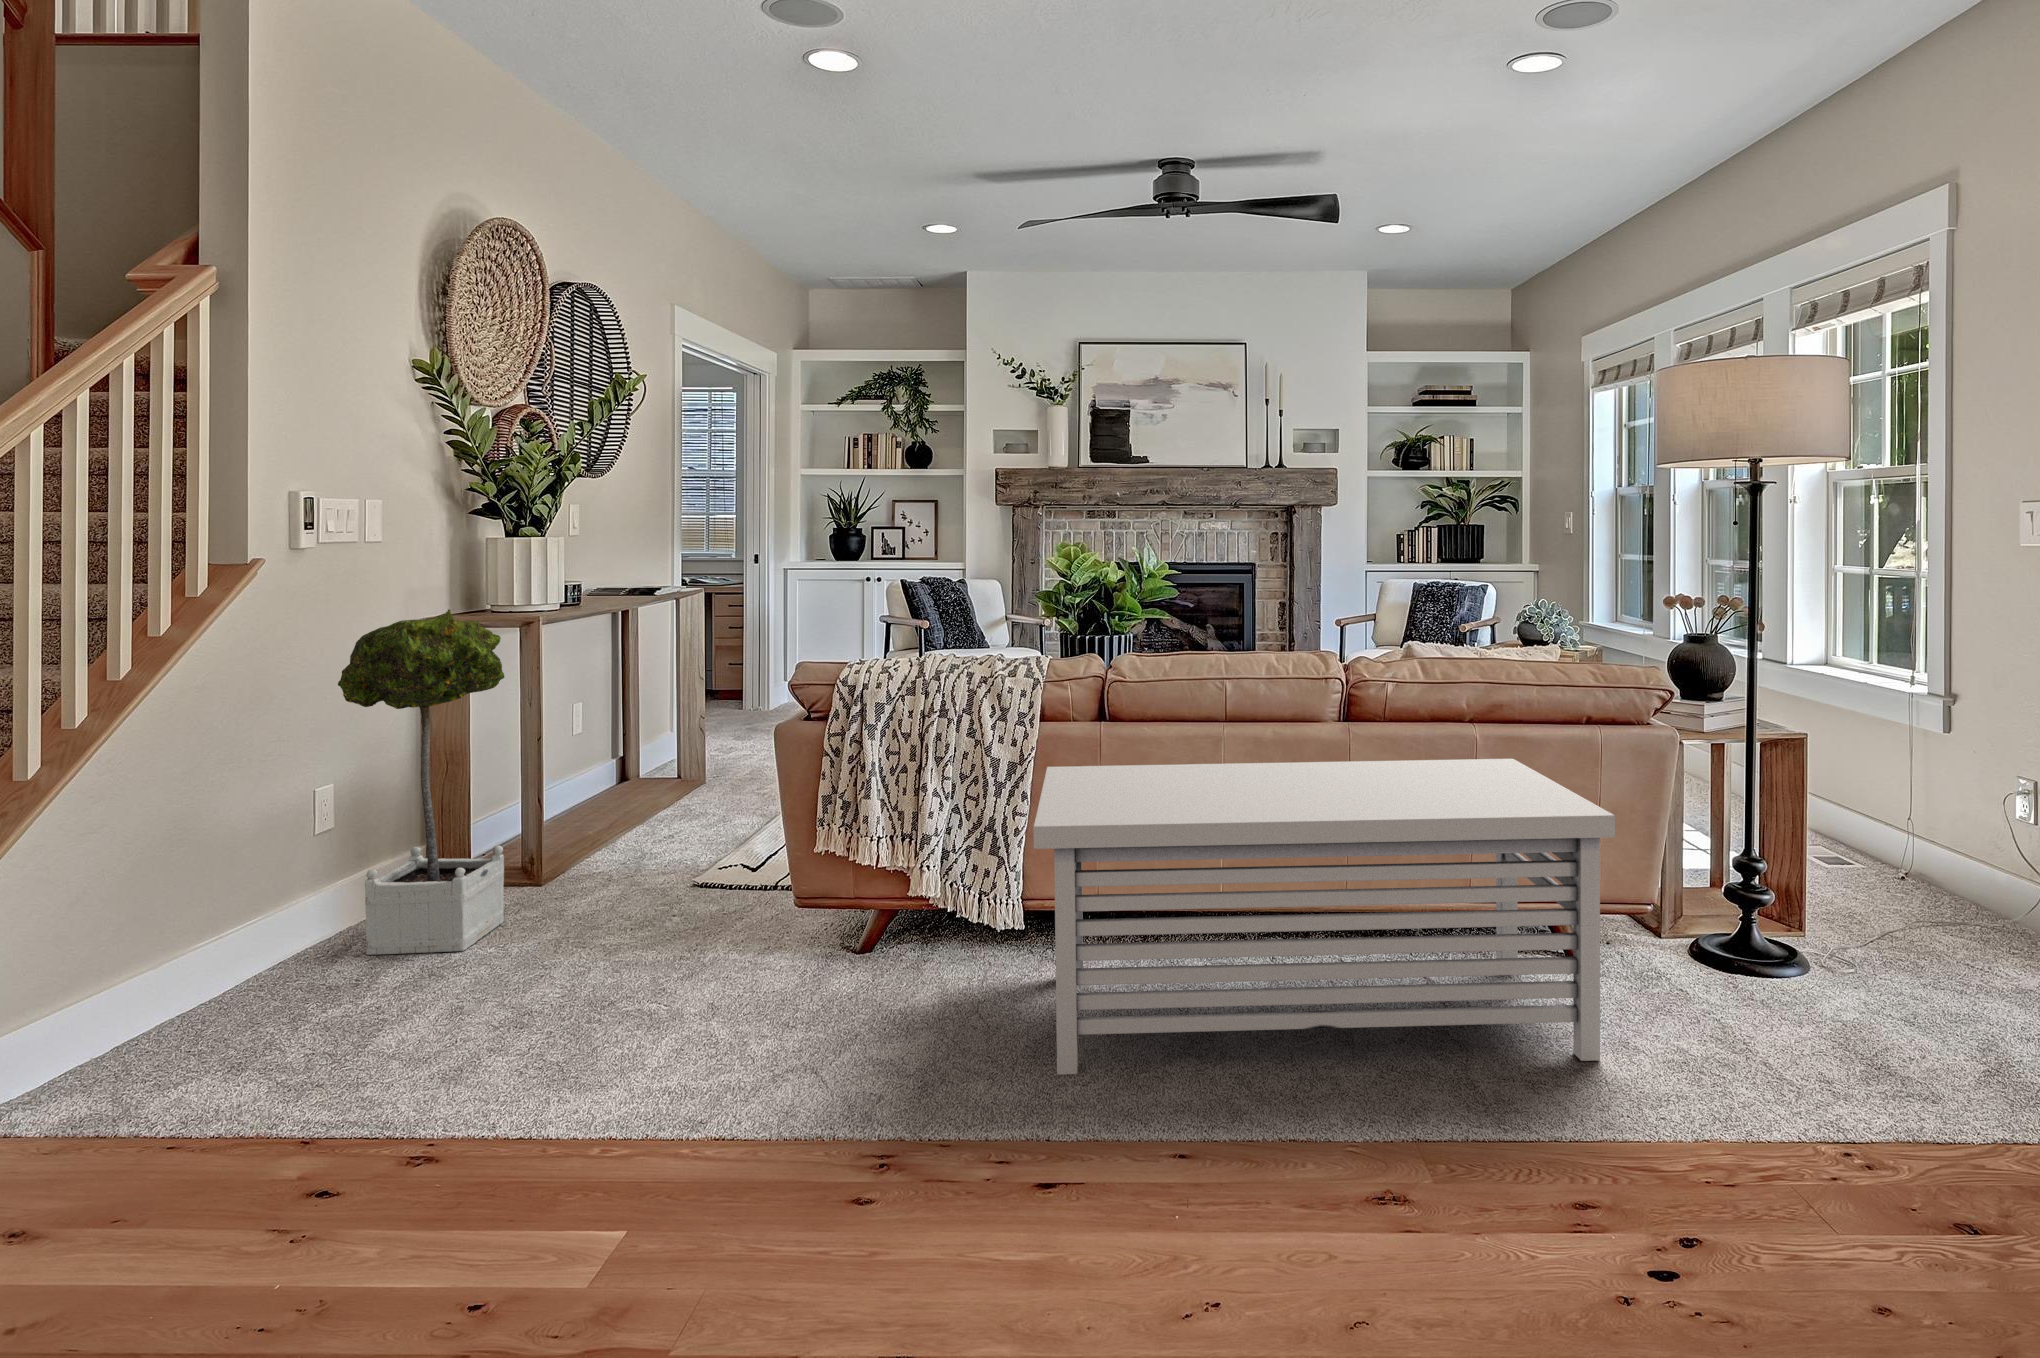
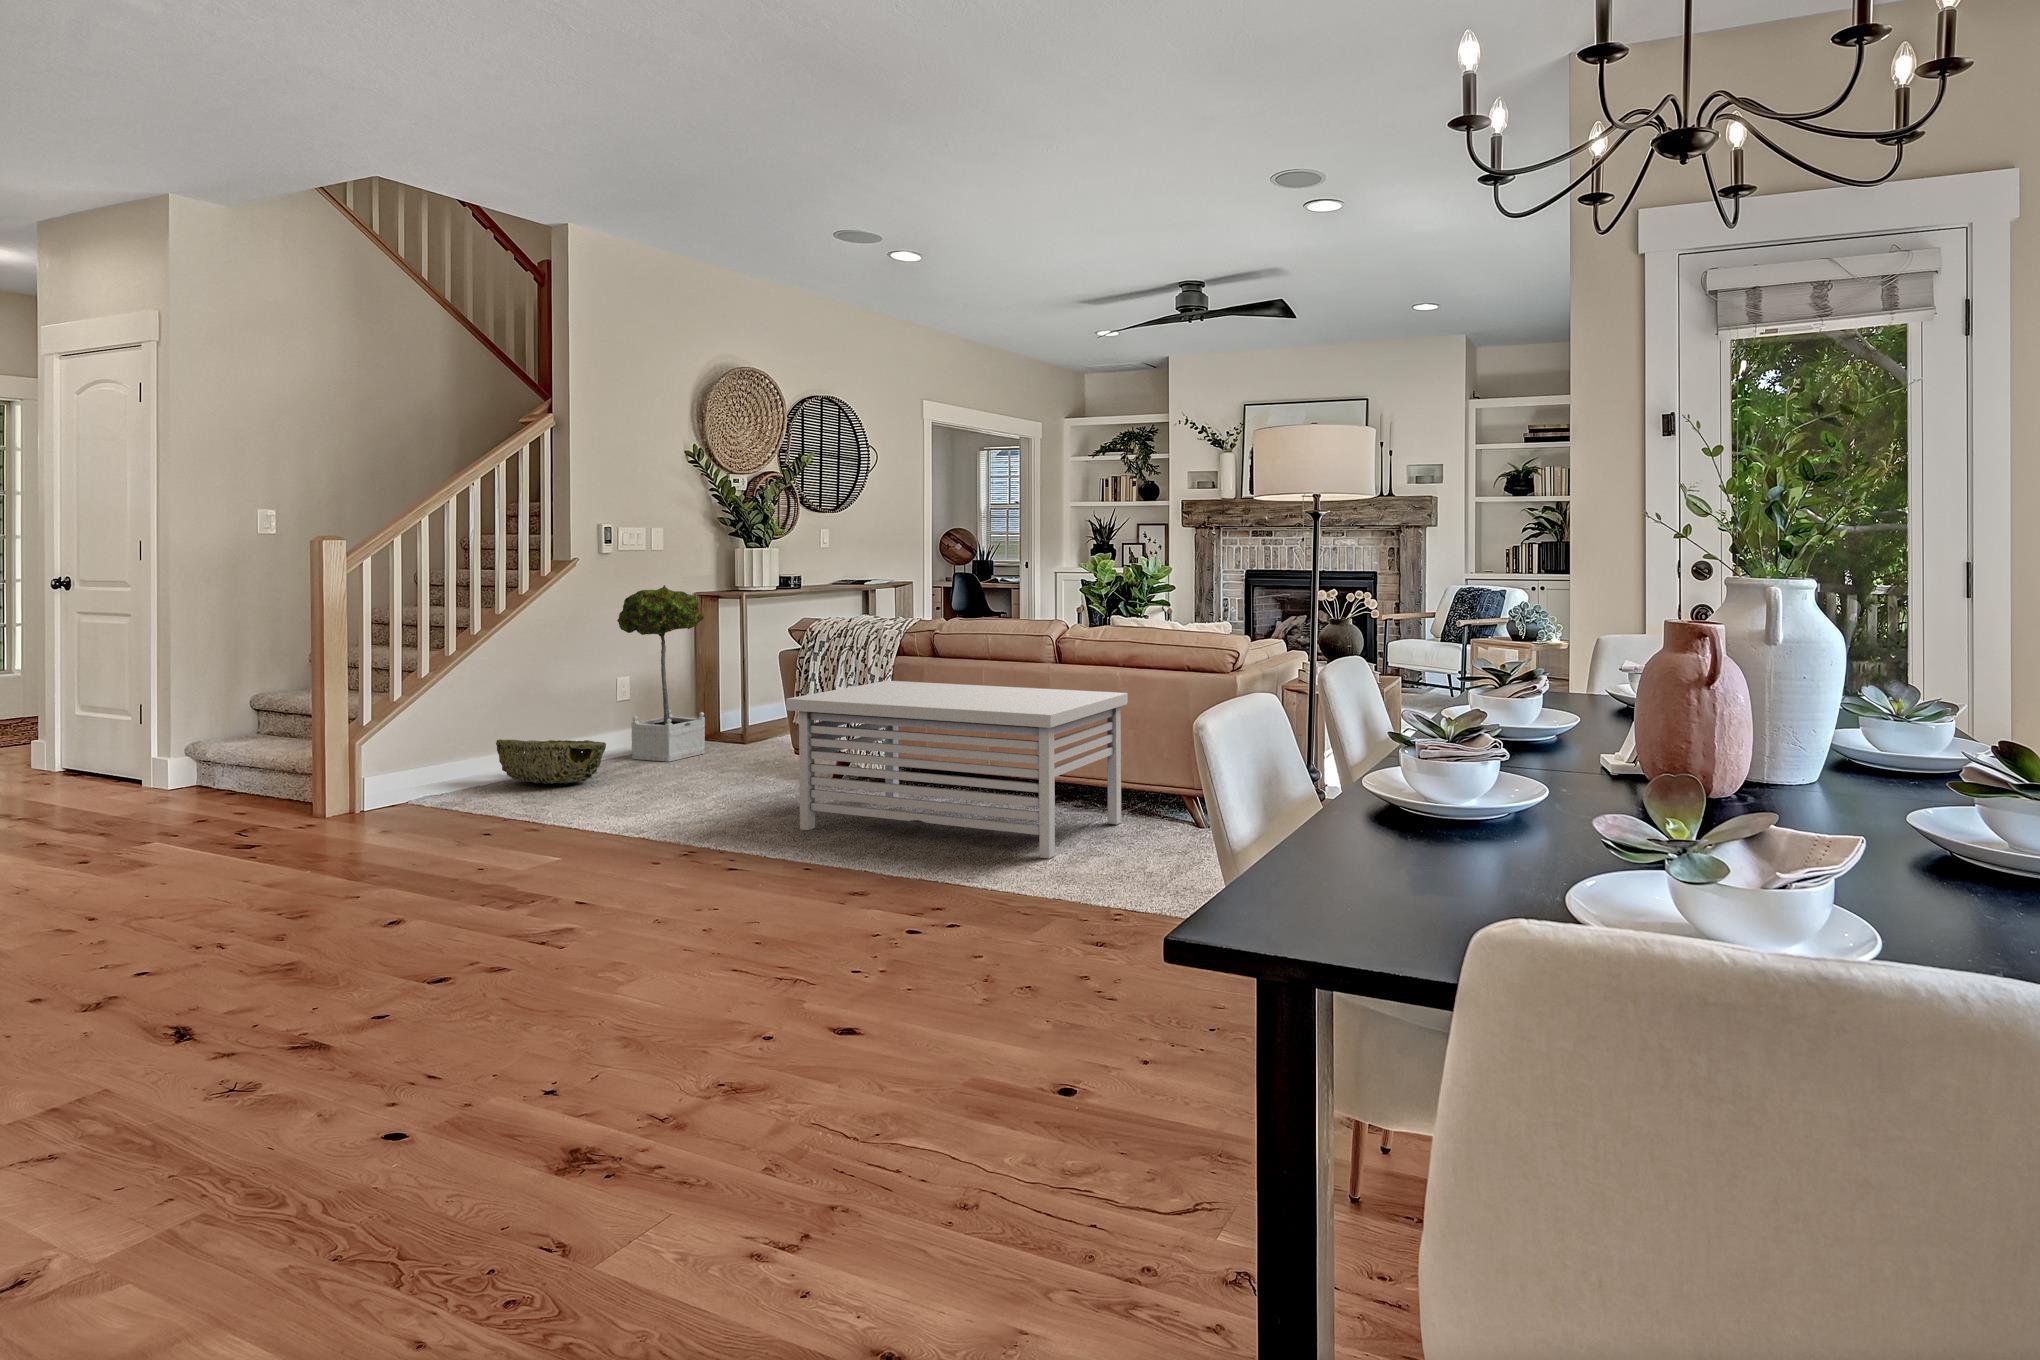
woven basket: none [139,940,412,1055] -> present [496,739,606,785]

